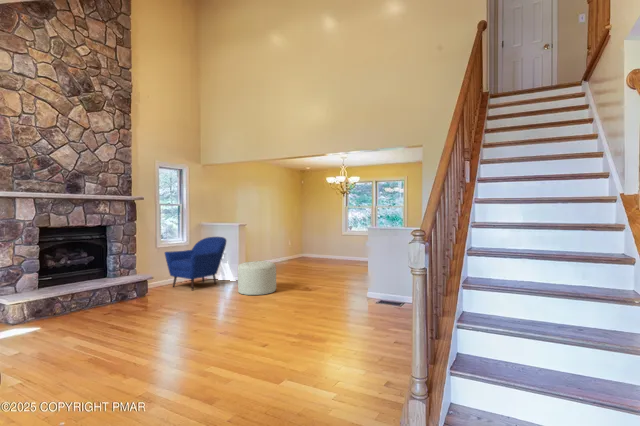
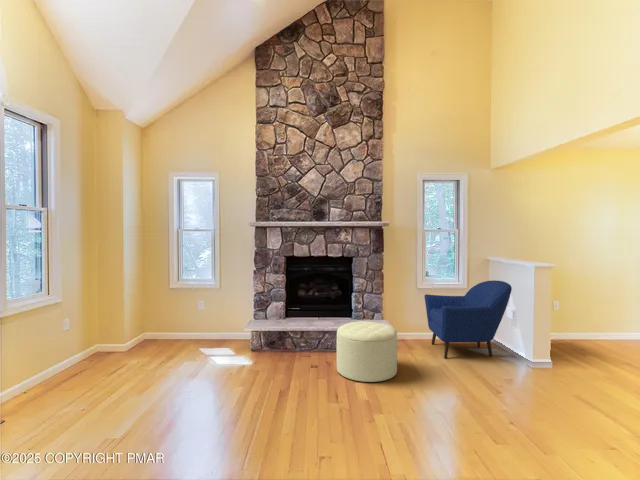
ottoman: present [238,261,276,295] -> present [337,321,397,382]

